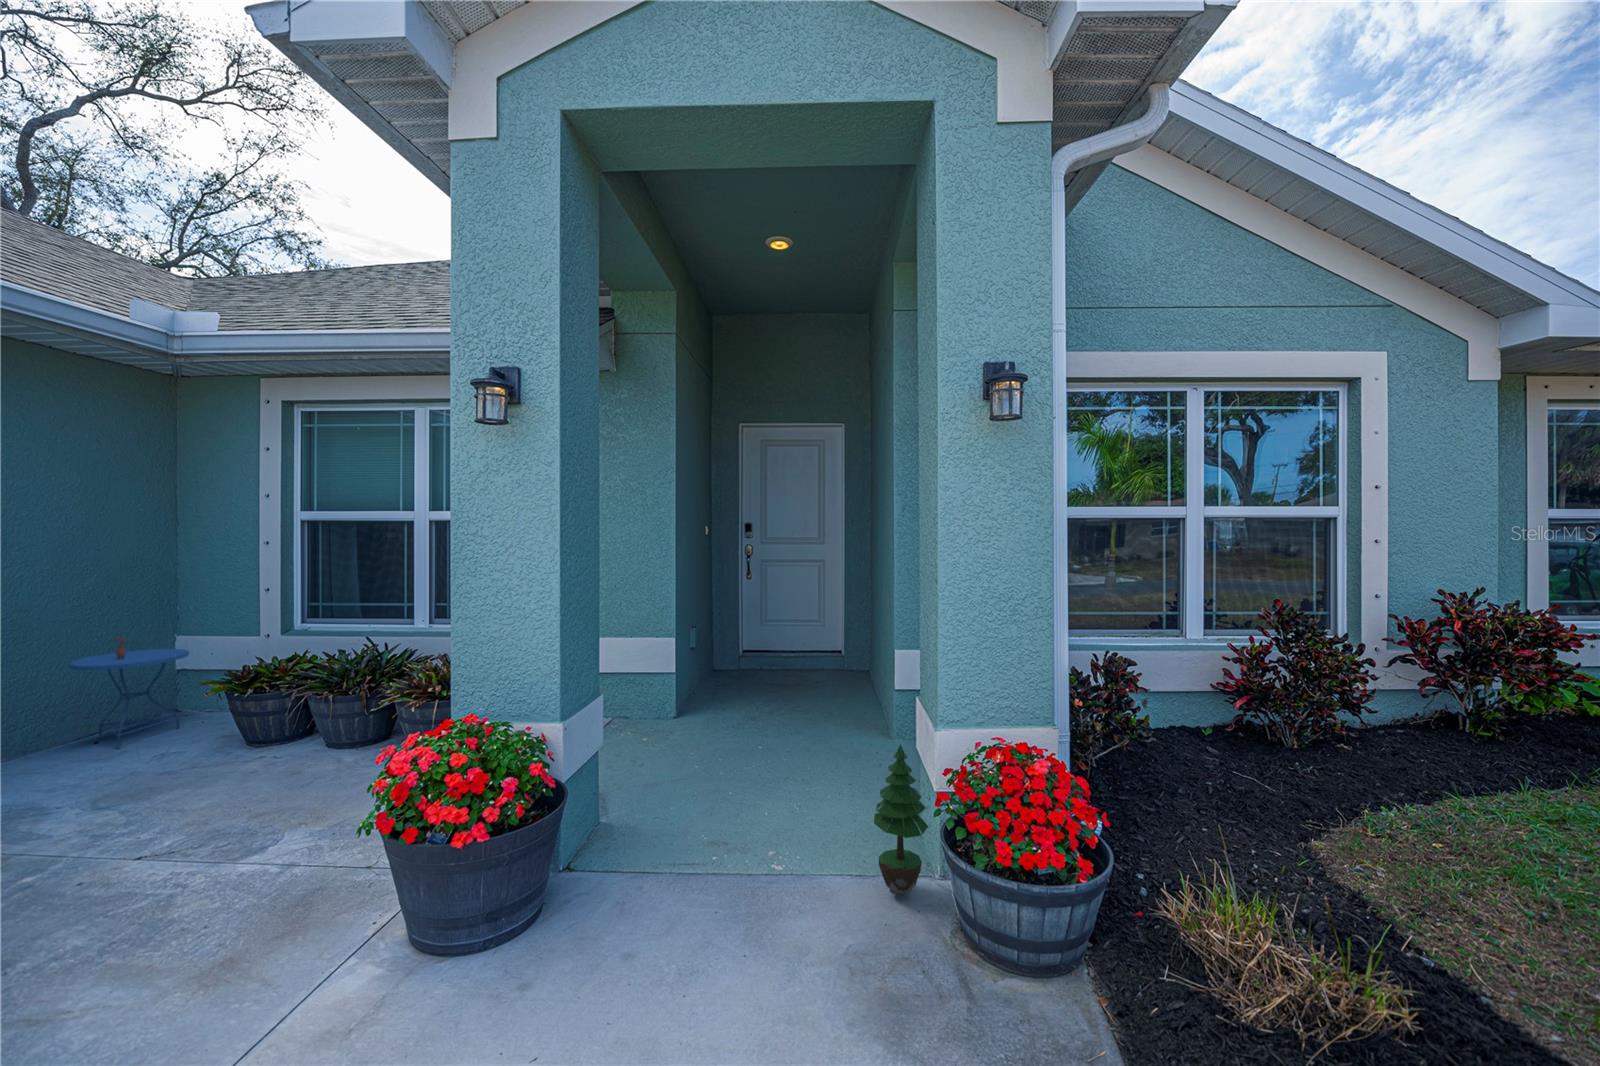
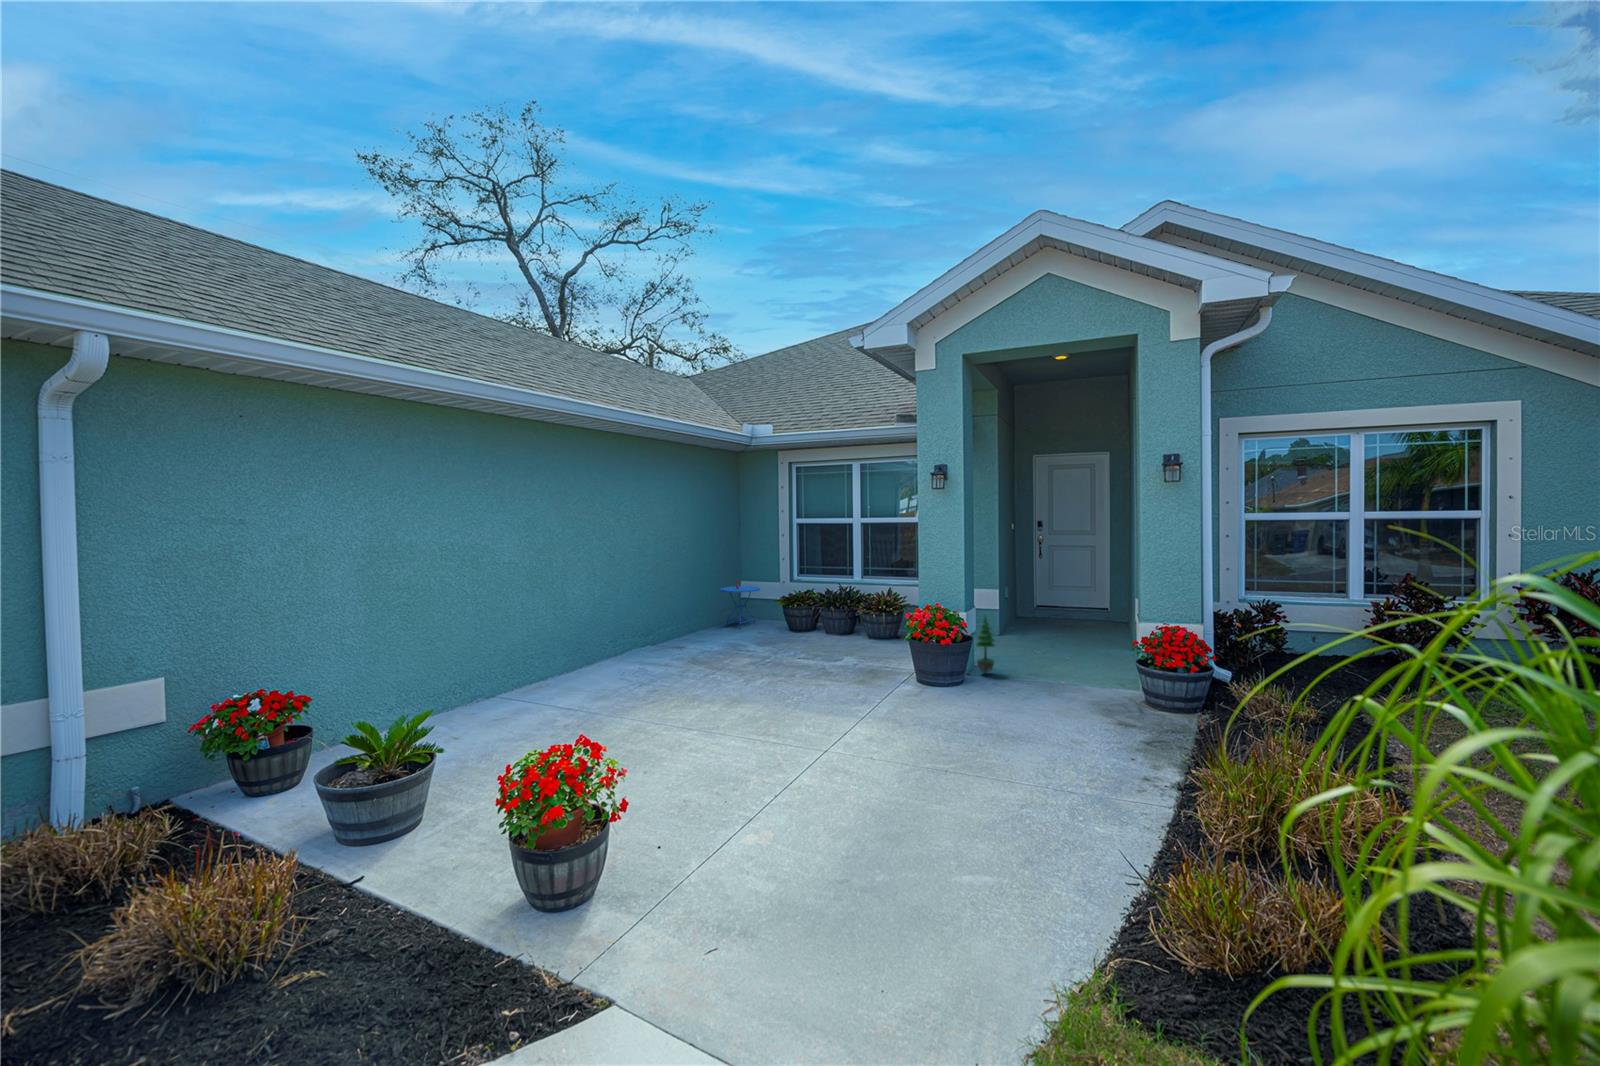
potted tree: present [874,745,928,895] -> present [975,616,995,674]

